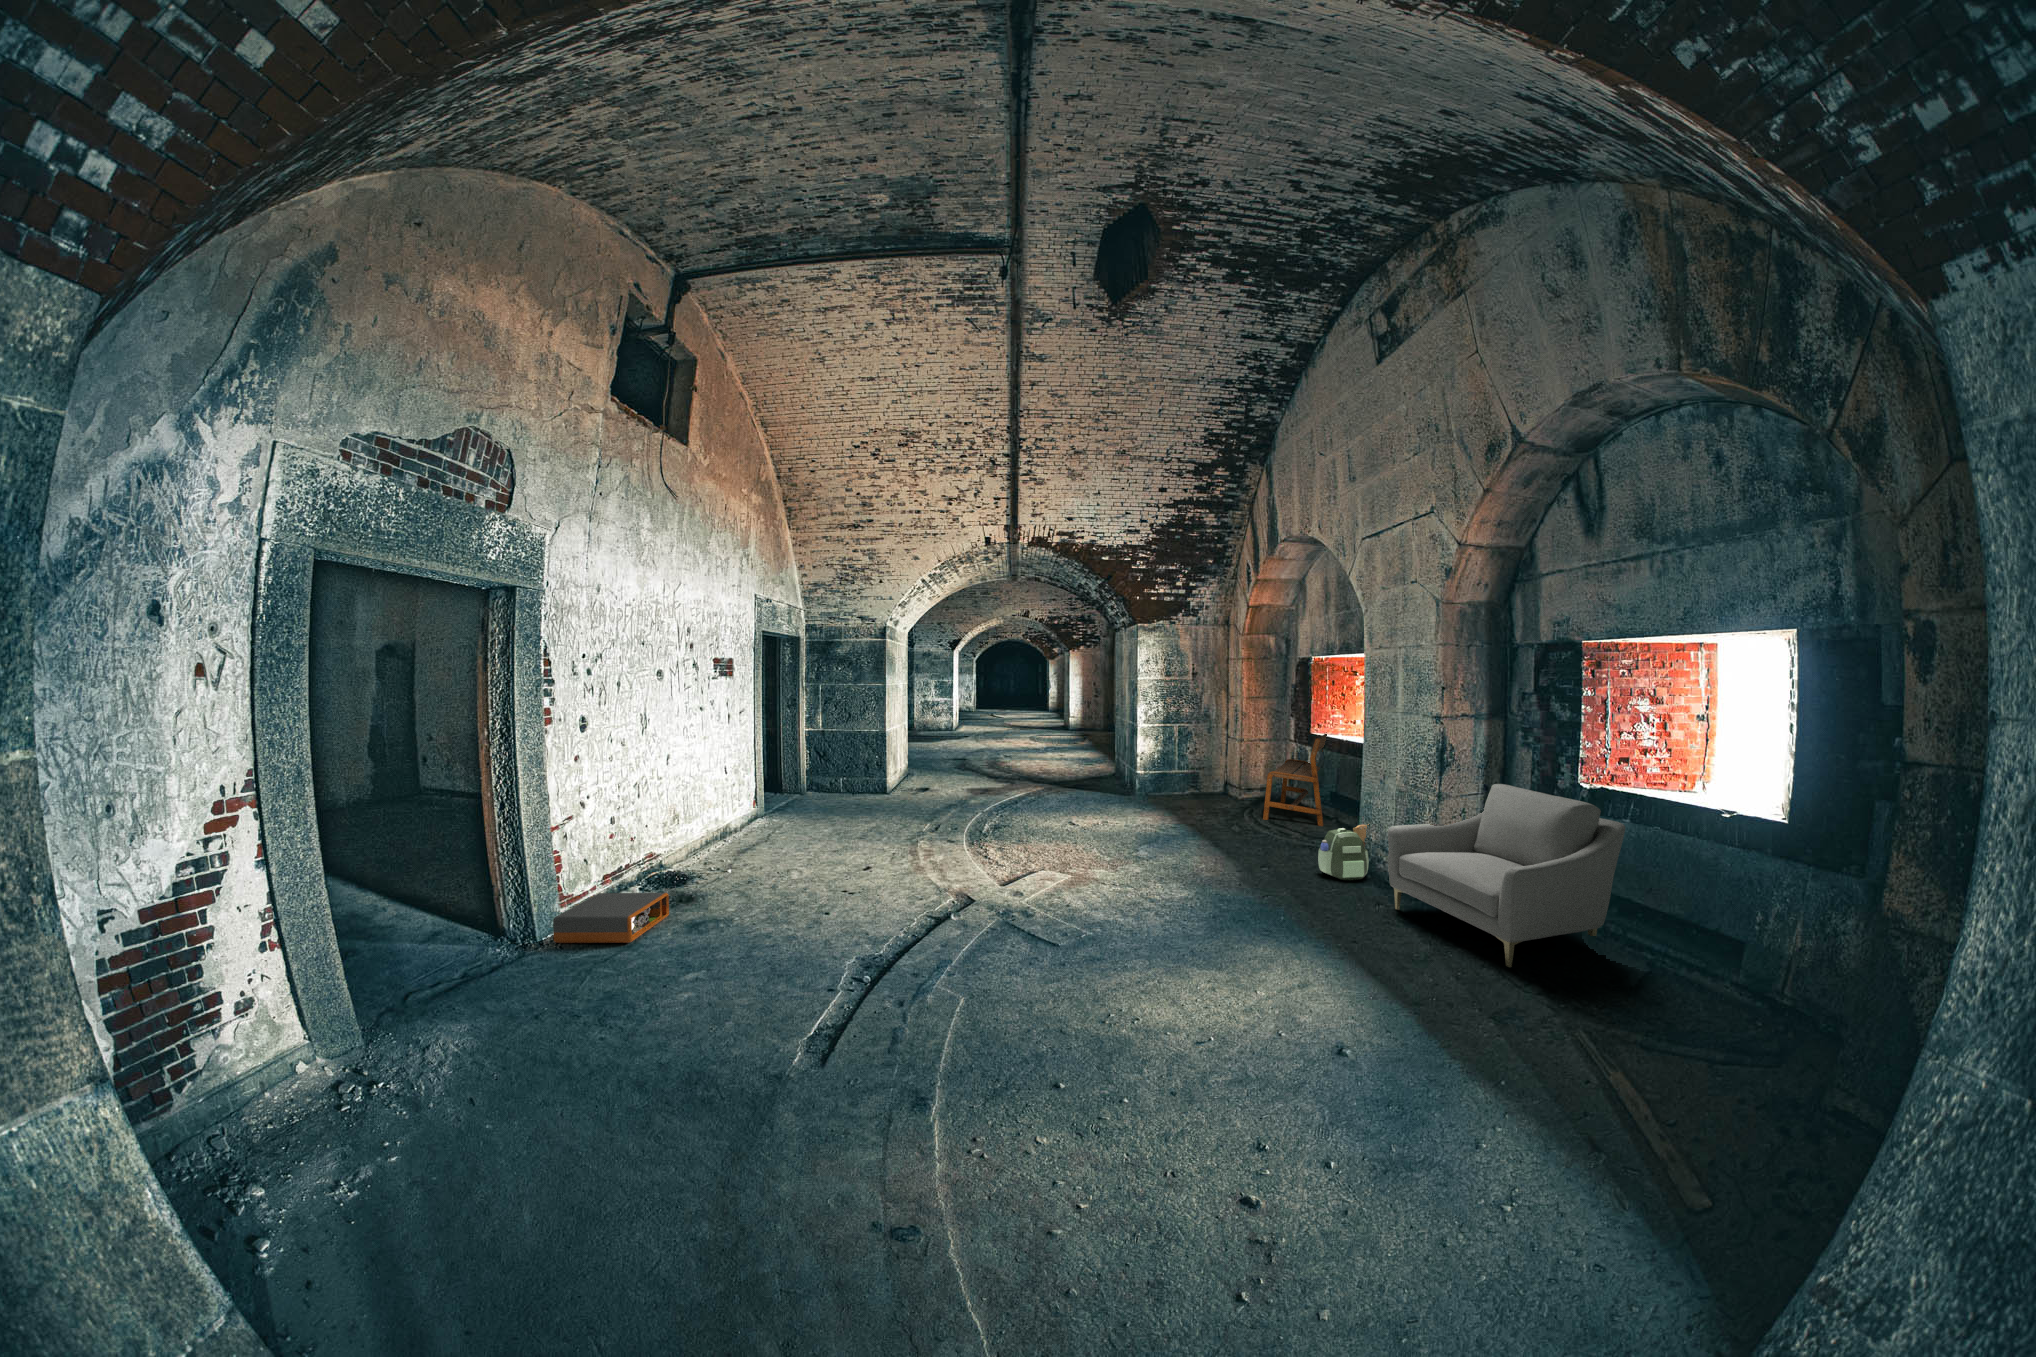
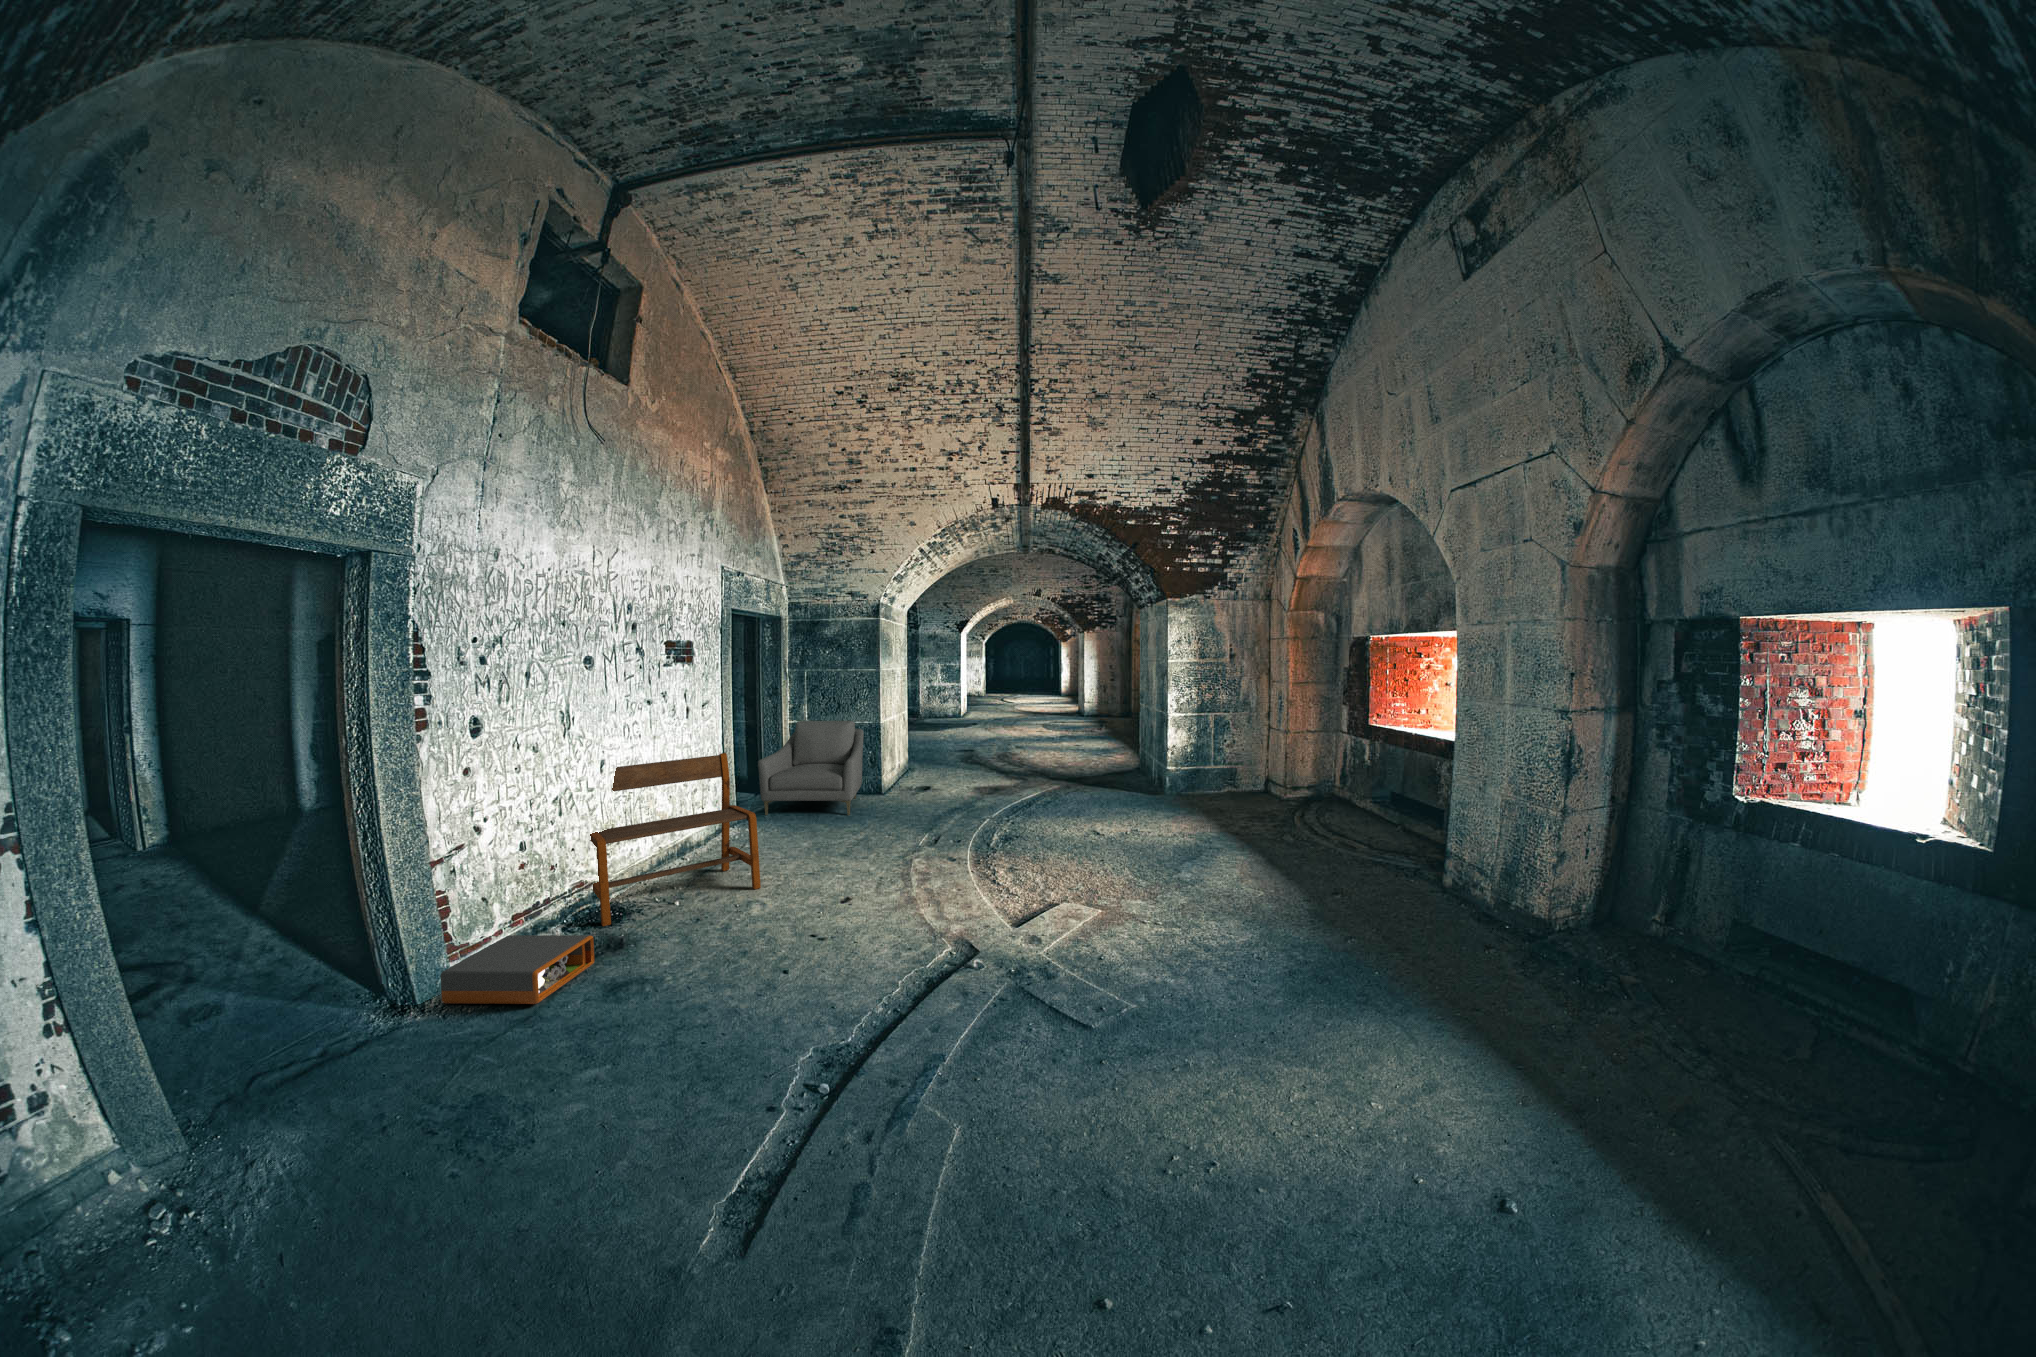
bench: present [1263,732,1327,826] -> present [590,753,761,926]
chair: present [1388,784,1625,967] -> present [758,721,864,815]
backpack: present [1318,825,1369,880] -> none [1394,846,1463,915]

